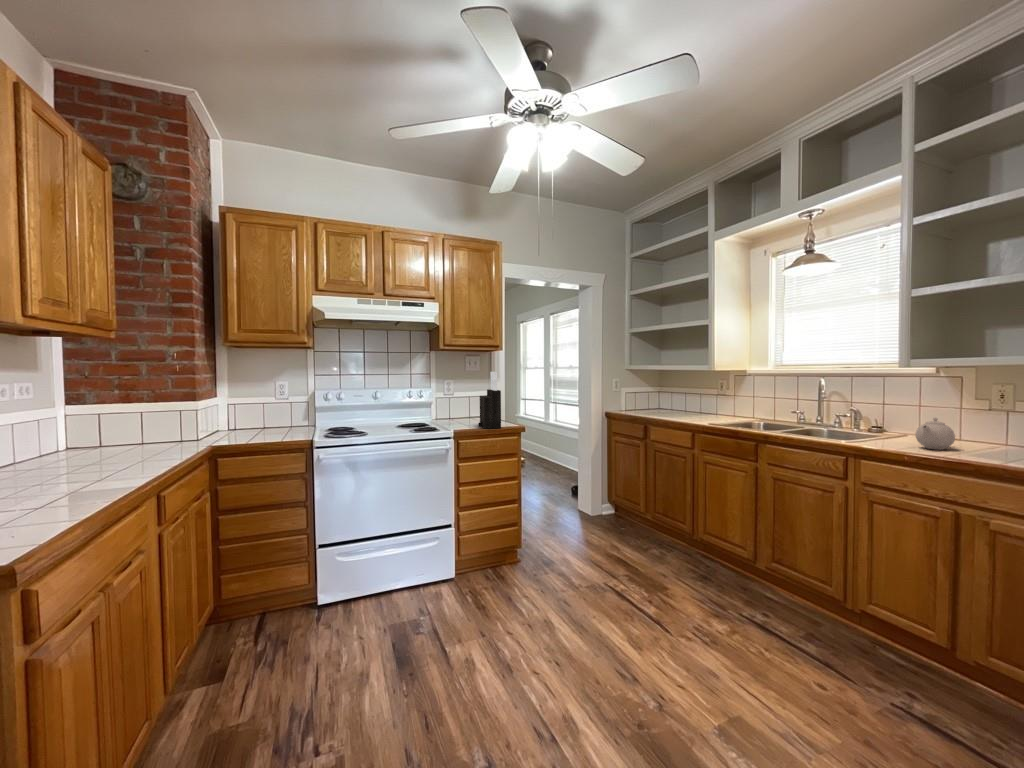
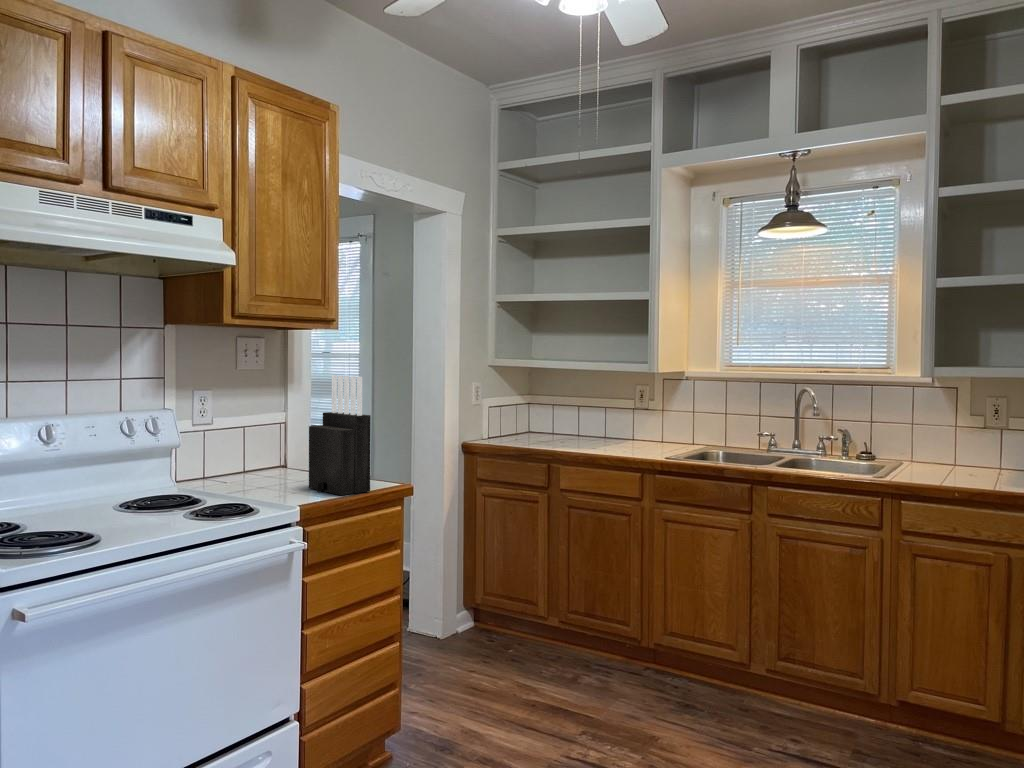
teapot: present [916,418,955,450] -> none [953,441,994,481]

